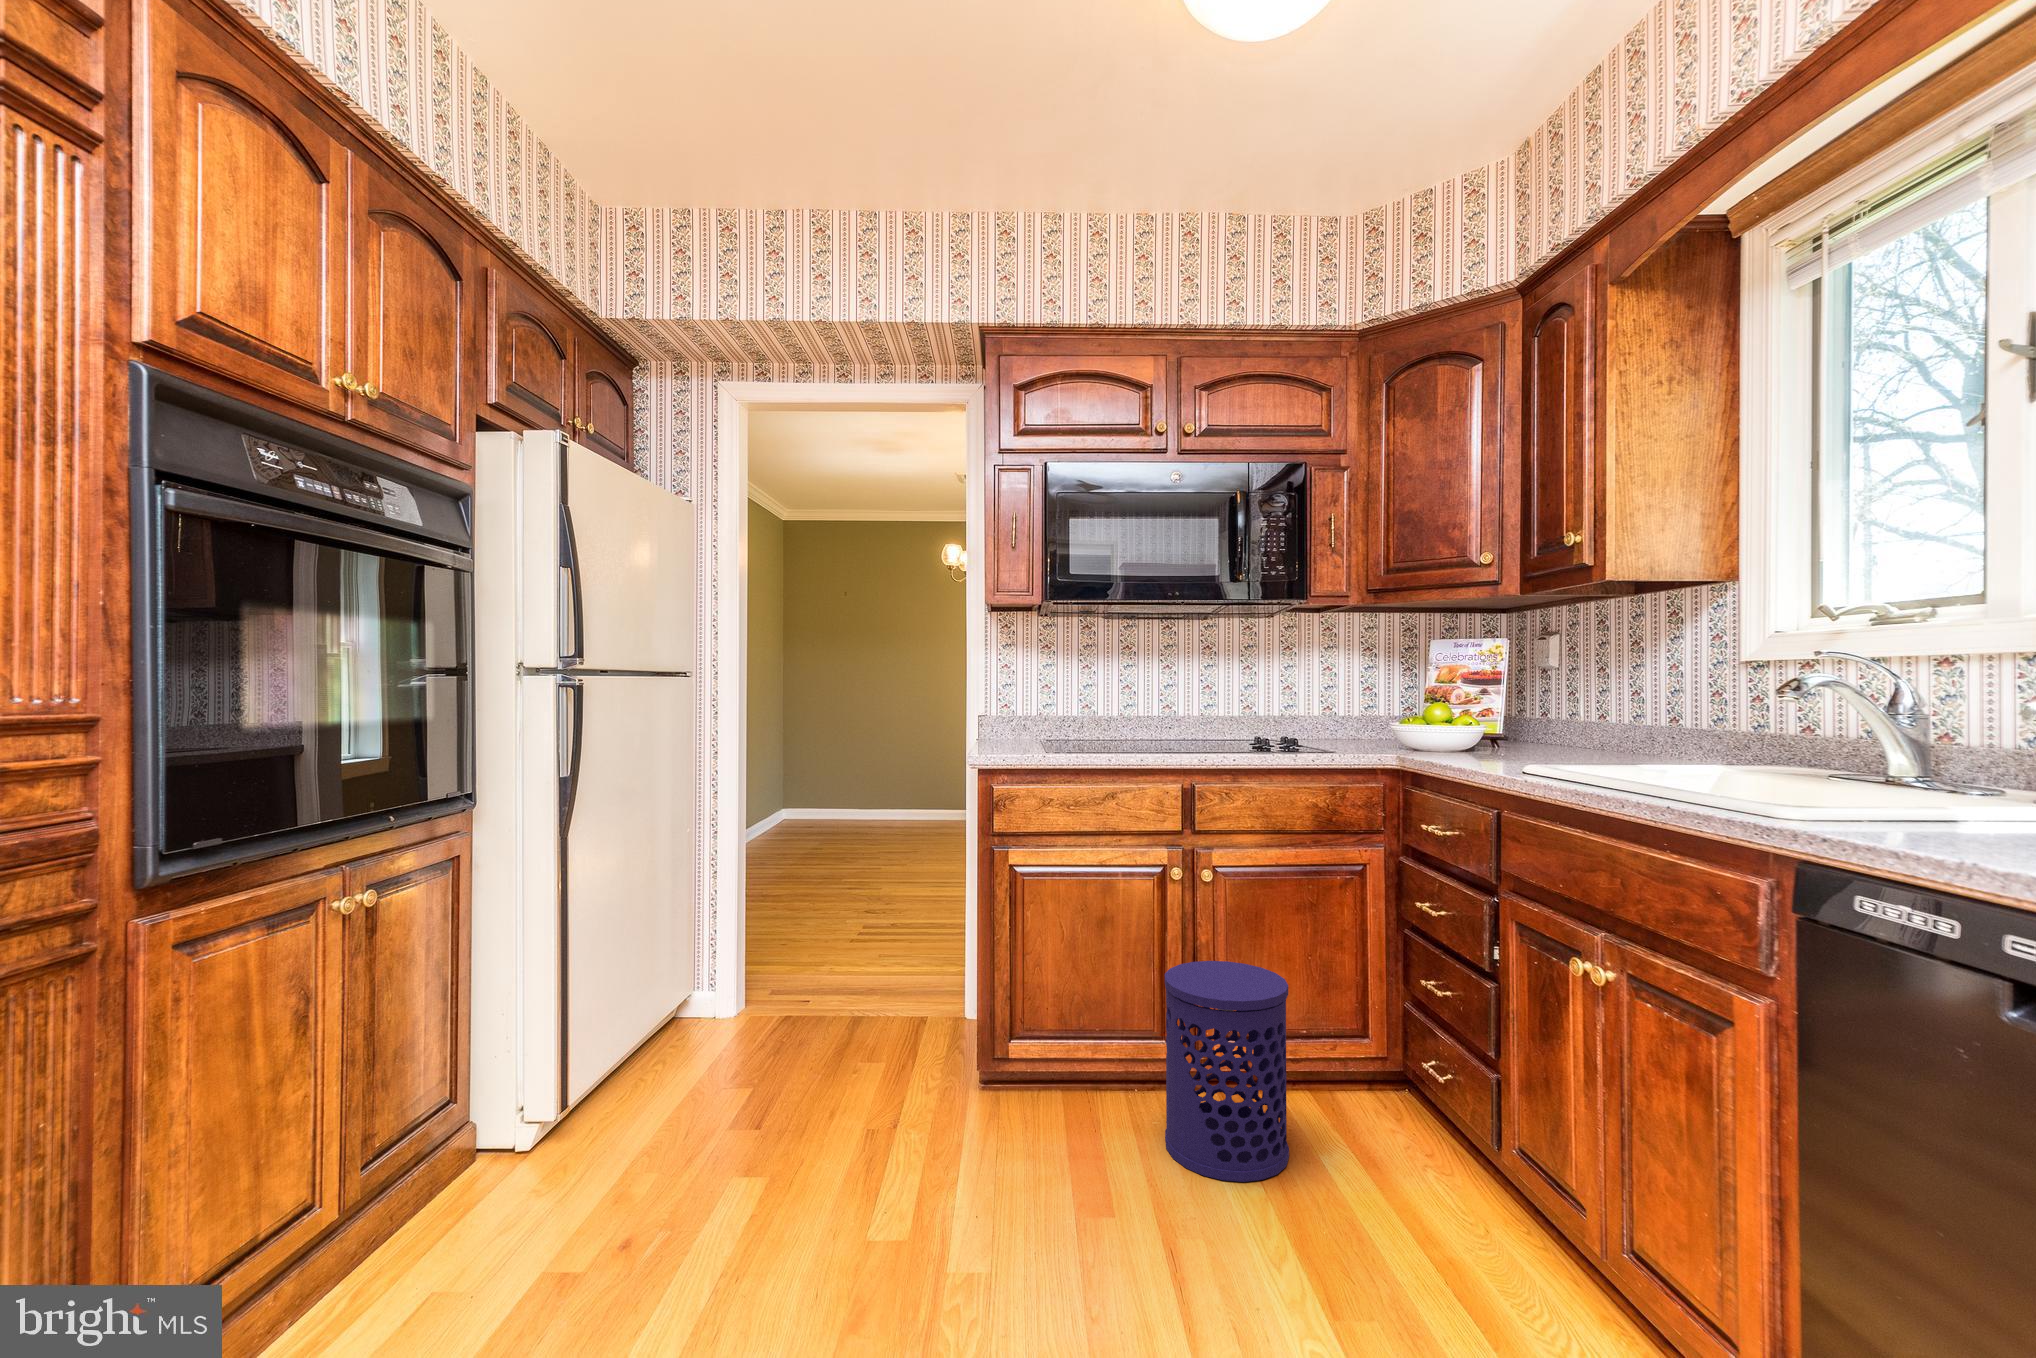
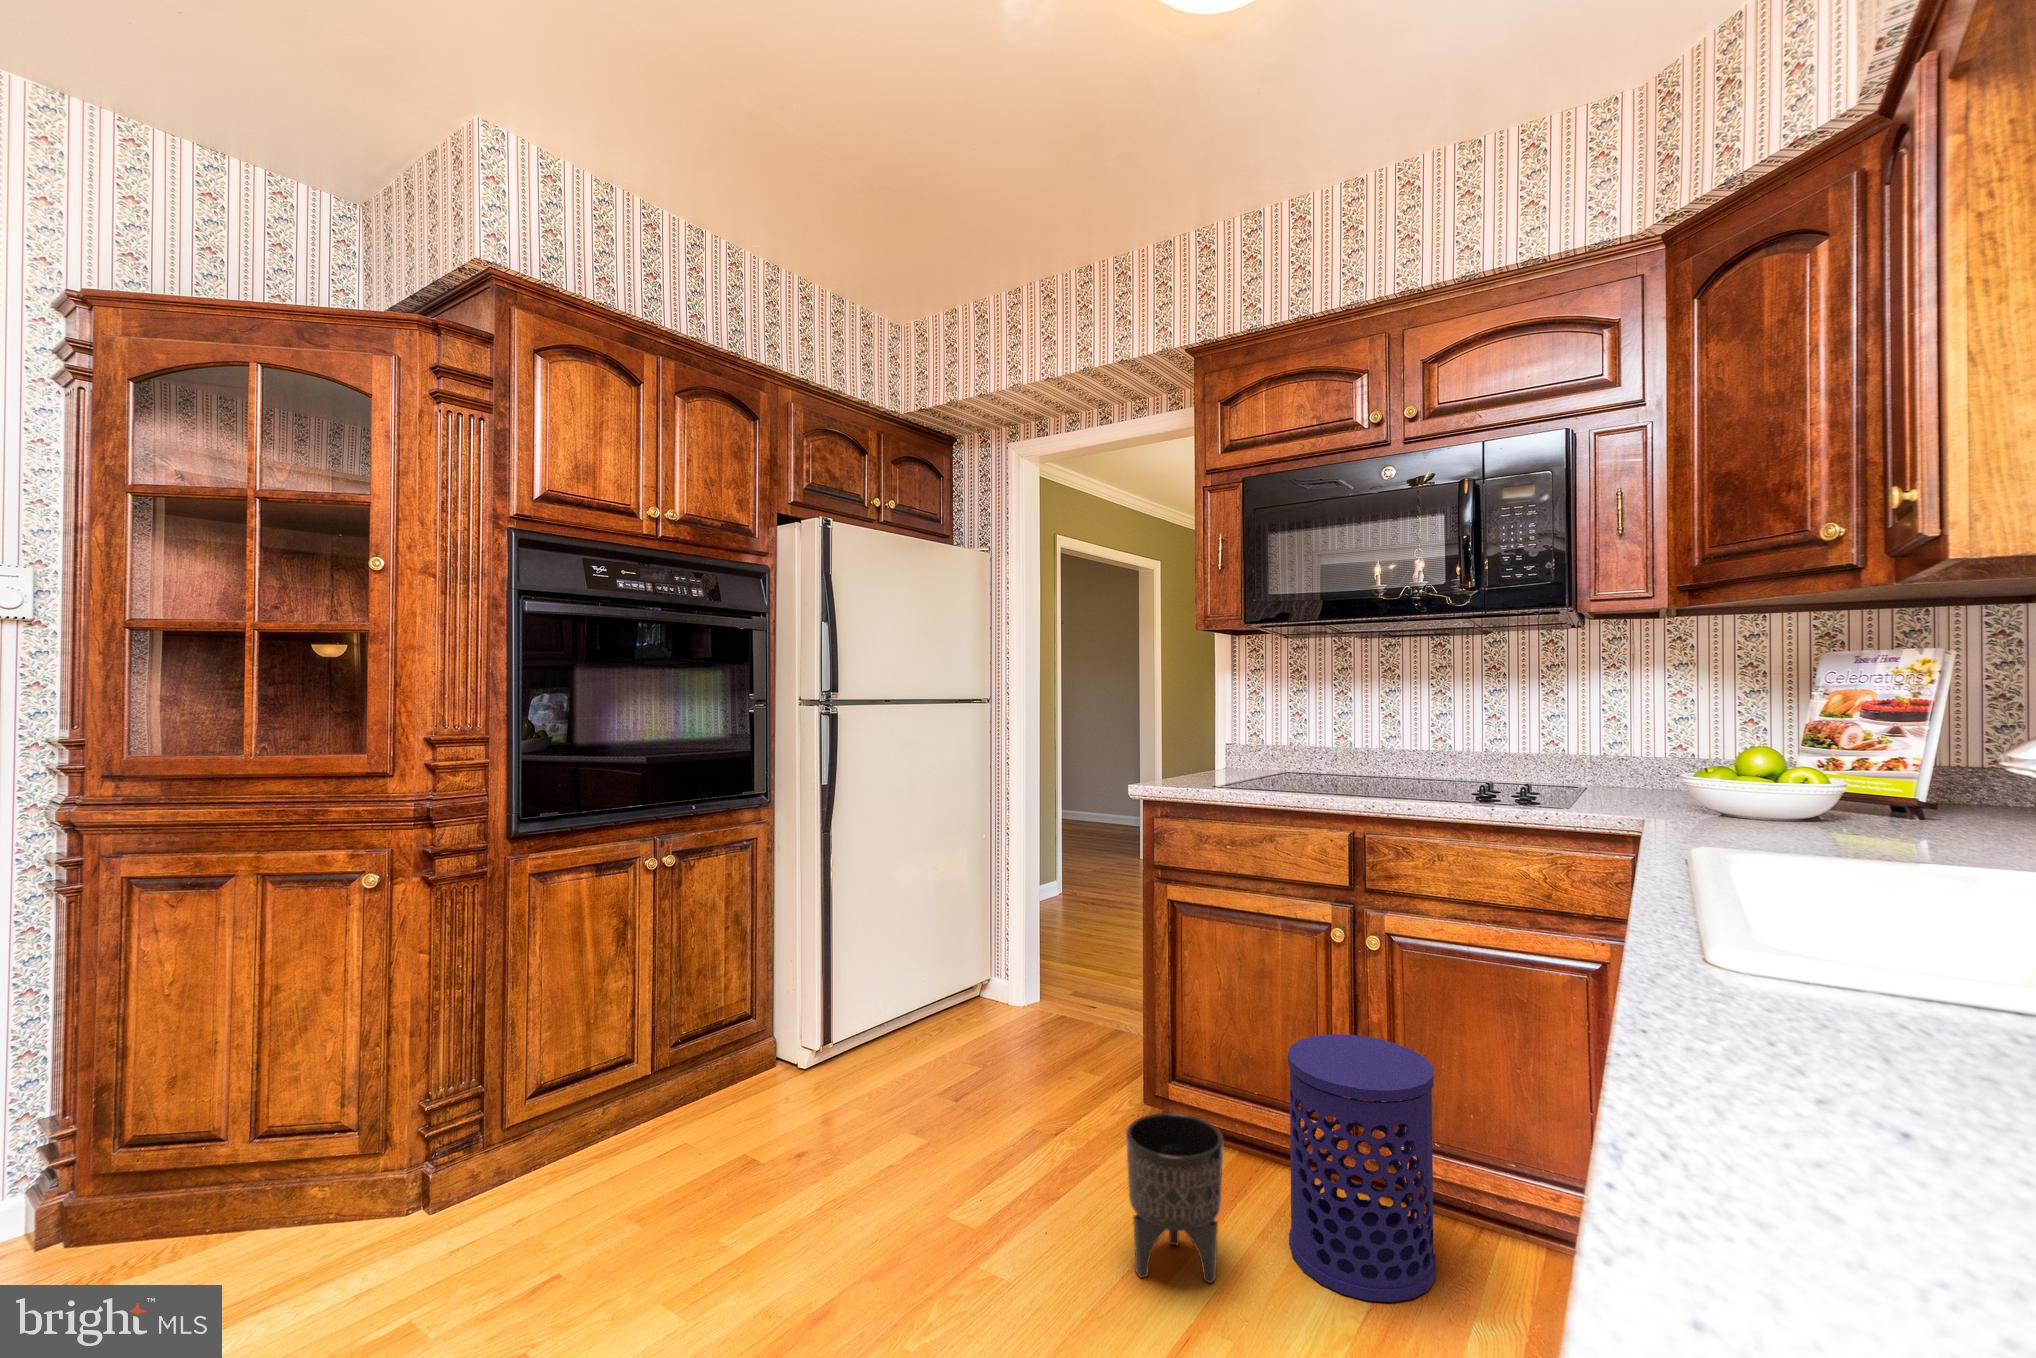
planter: none [1065,1065,1158,1232] -> present [1126,1113,1223,1283]

